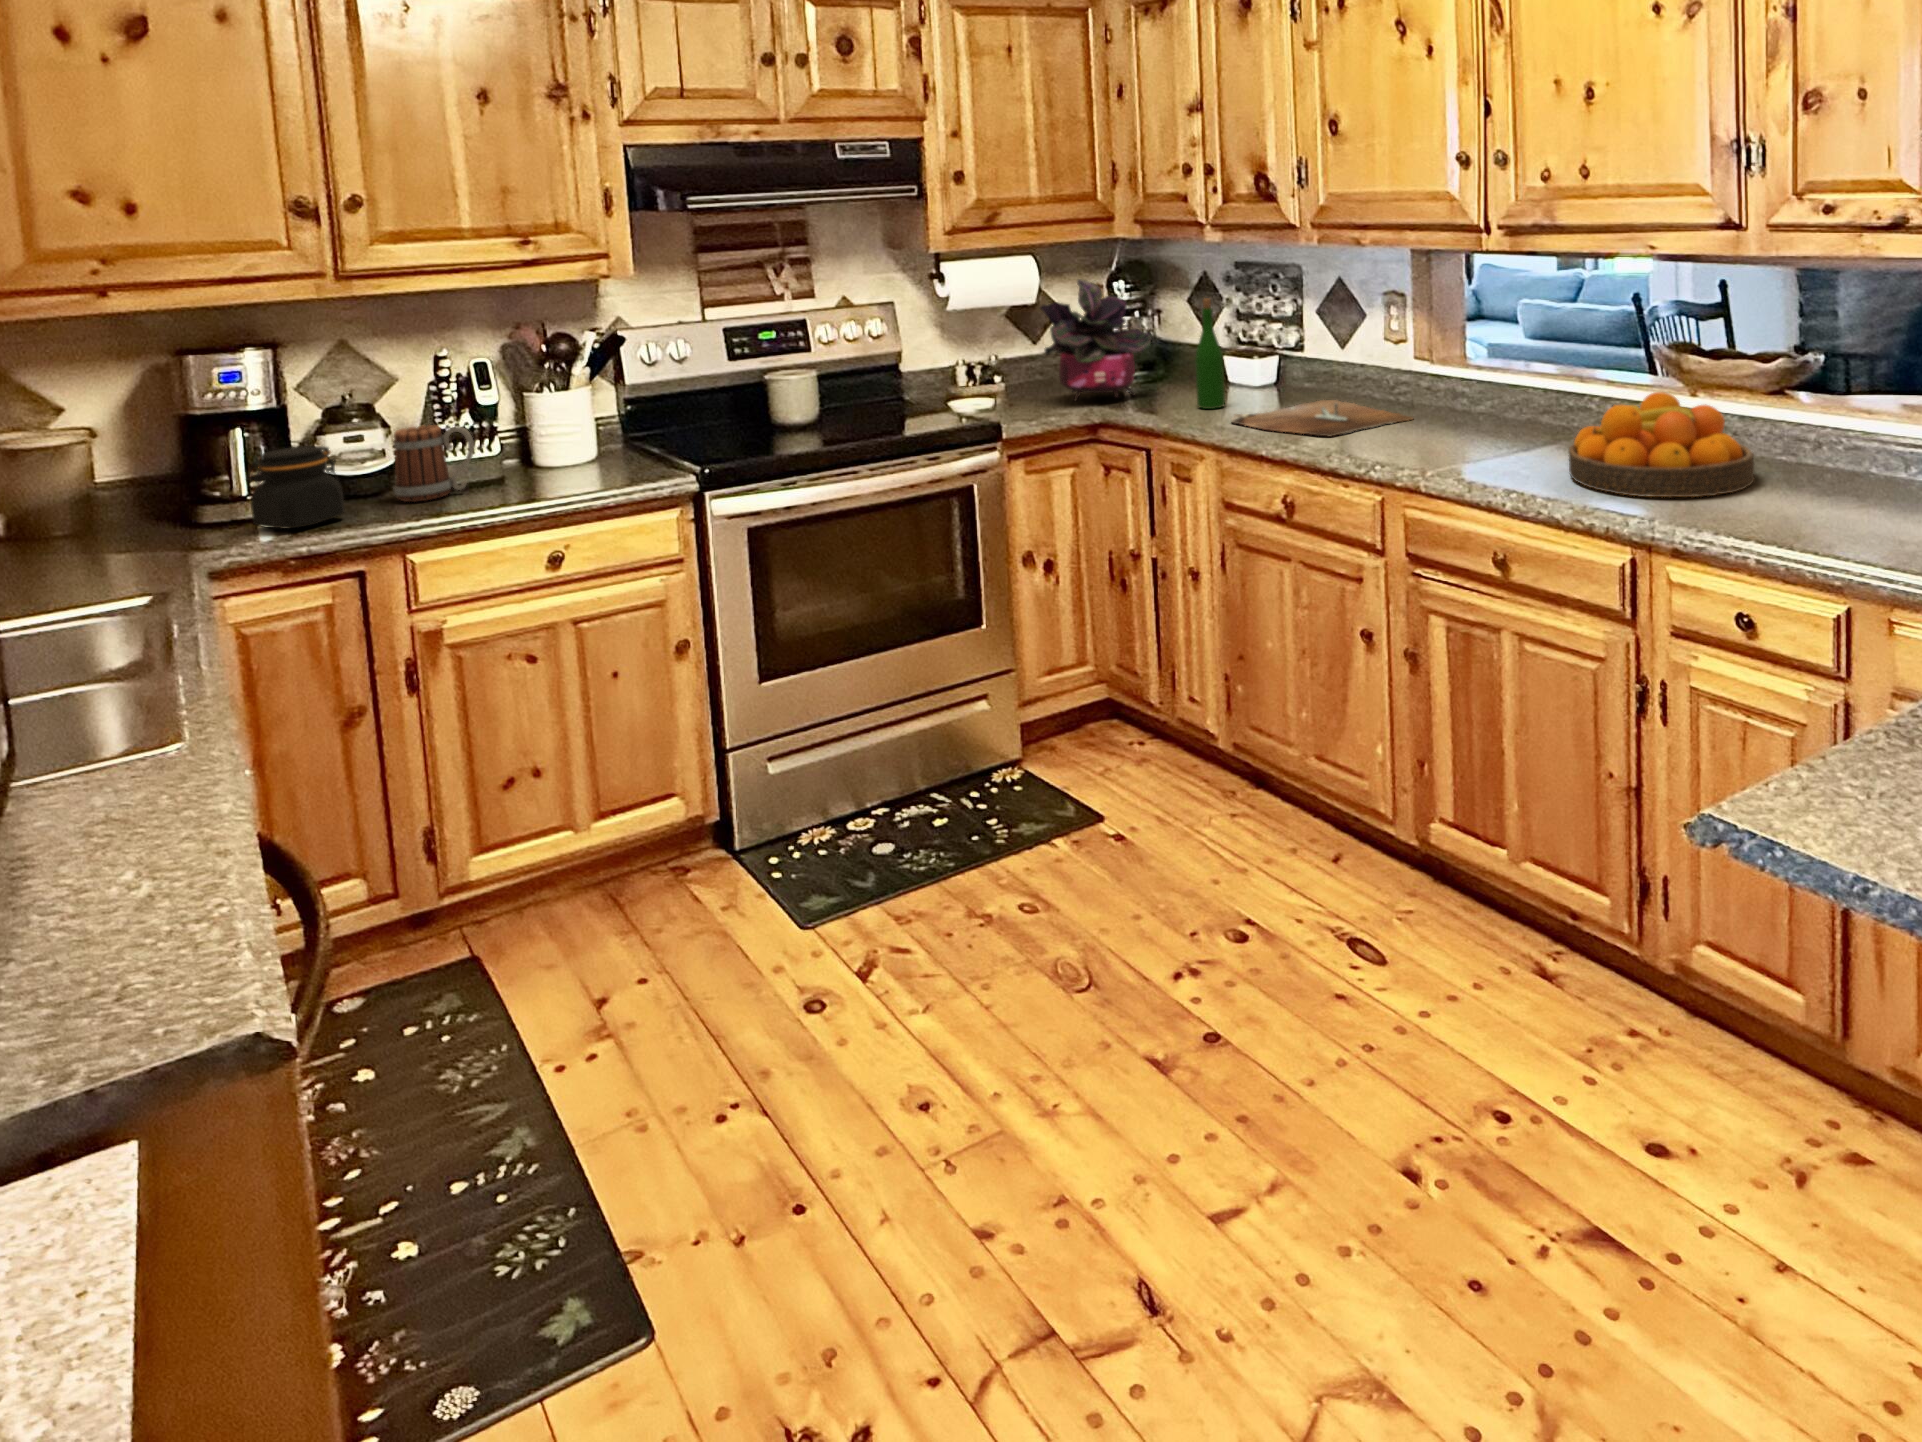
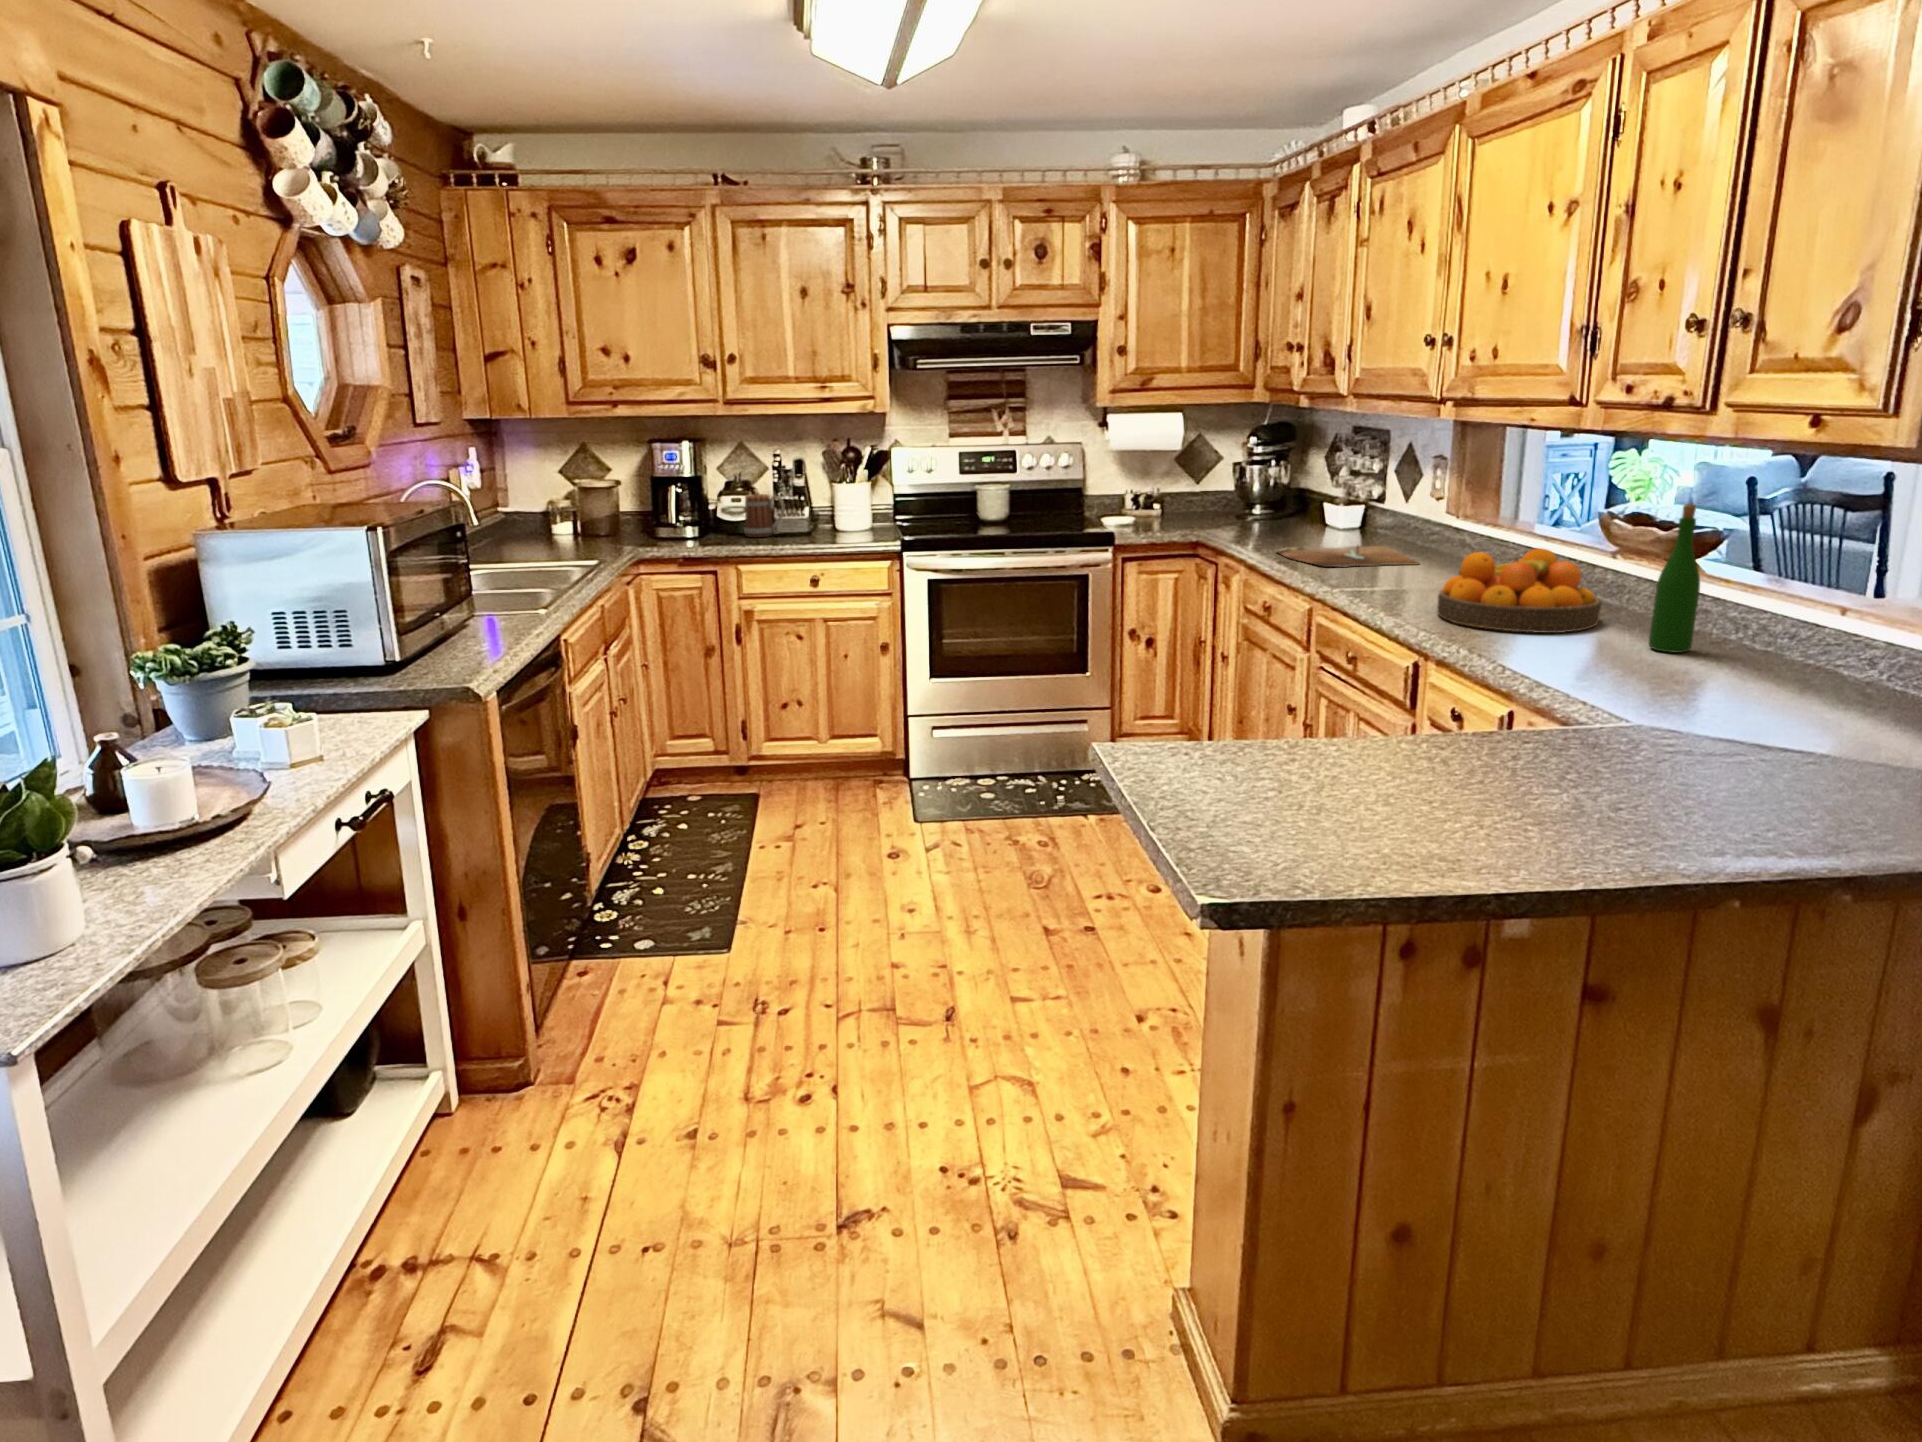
potted plant: present [1040,279,1152,401] -> none [1177,434,1264,530]
wine bottle: present [1195,298,1225,409] -> present [1649,504,1700,653]
jar: present [246,446,345,529] -> none [669,497,716,542]

